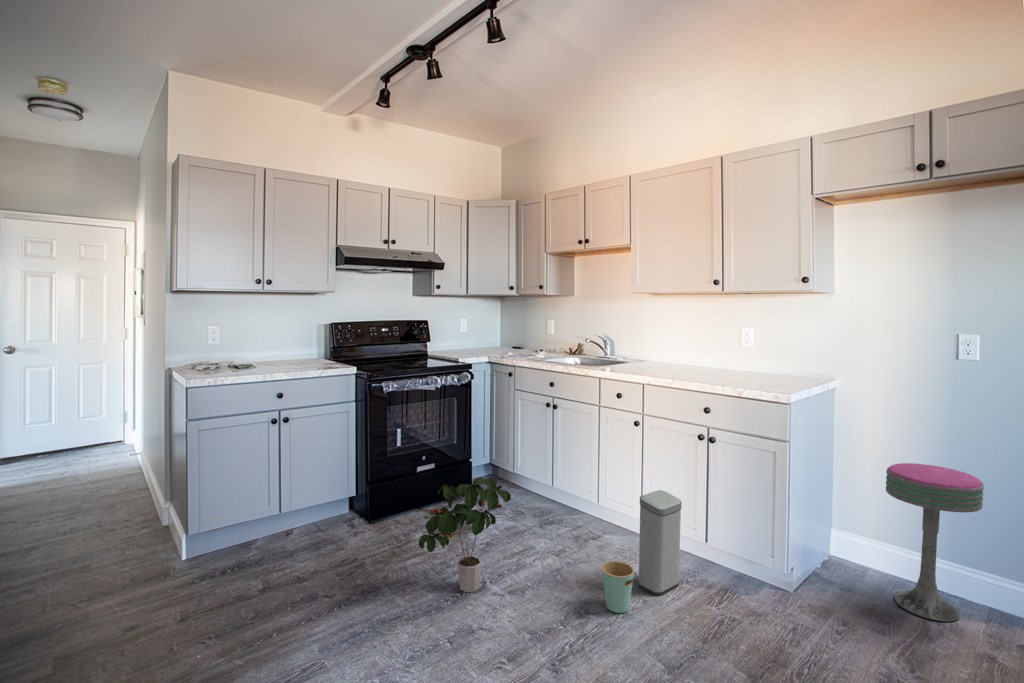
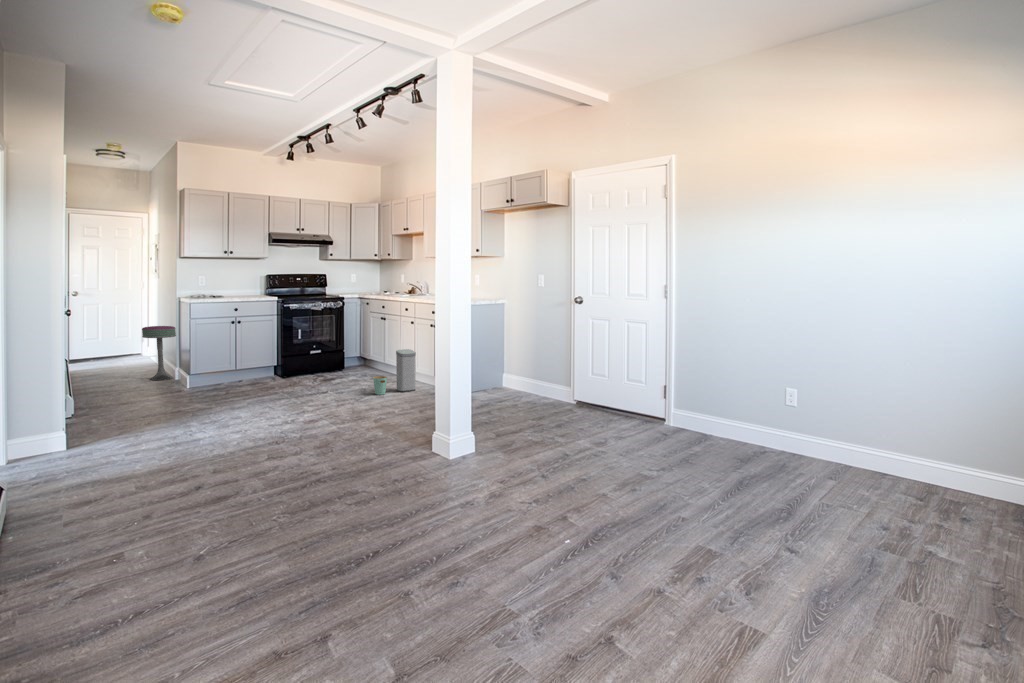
bar stool: present [886,463,984,621] -> present [142,326,176,380]
potted plant: present [418,477,511,592] -> none [295,342,342,391]

